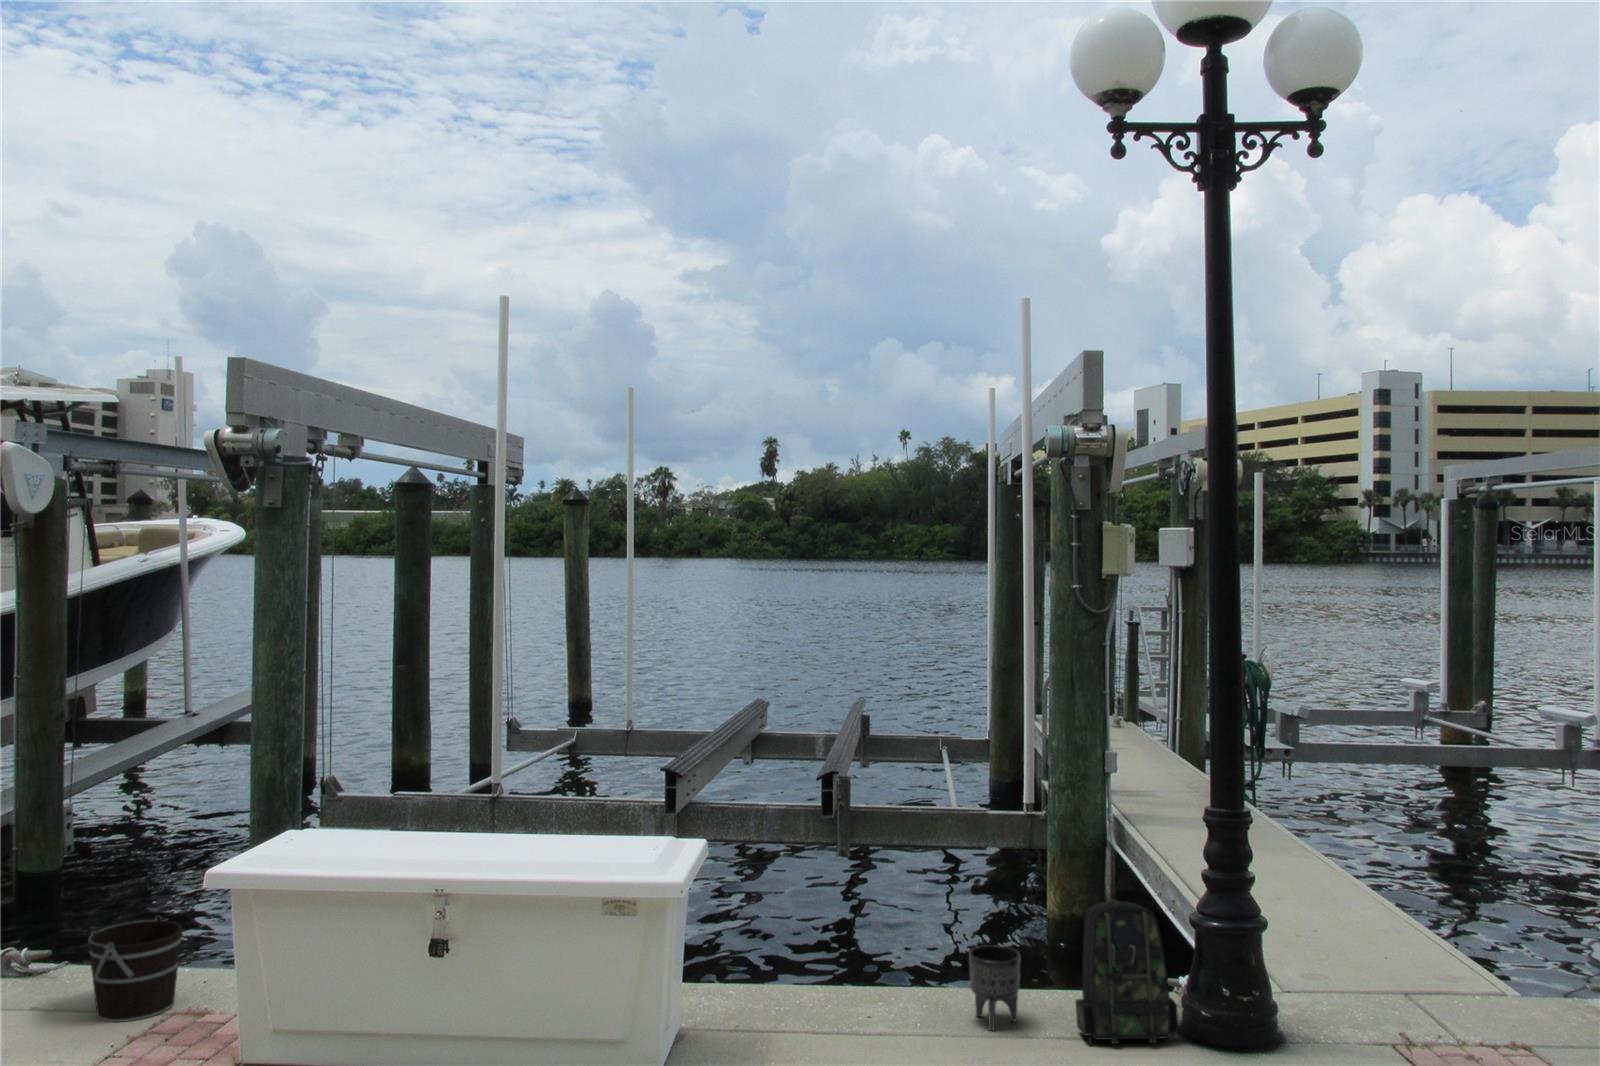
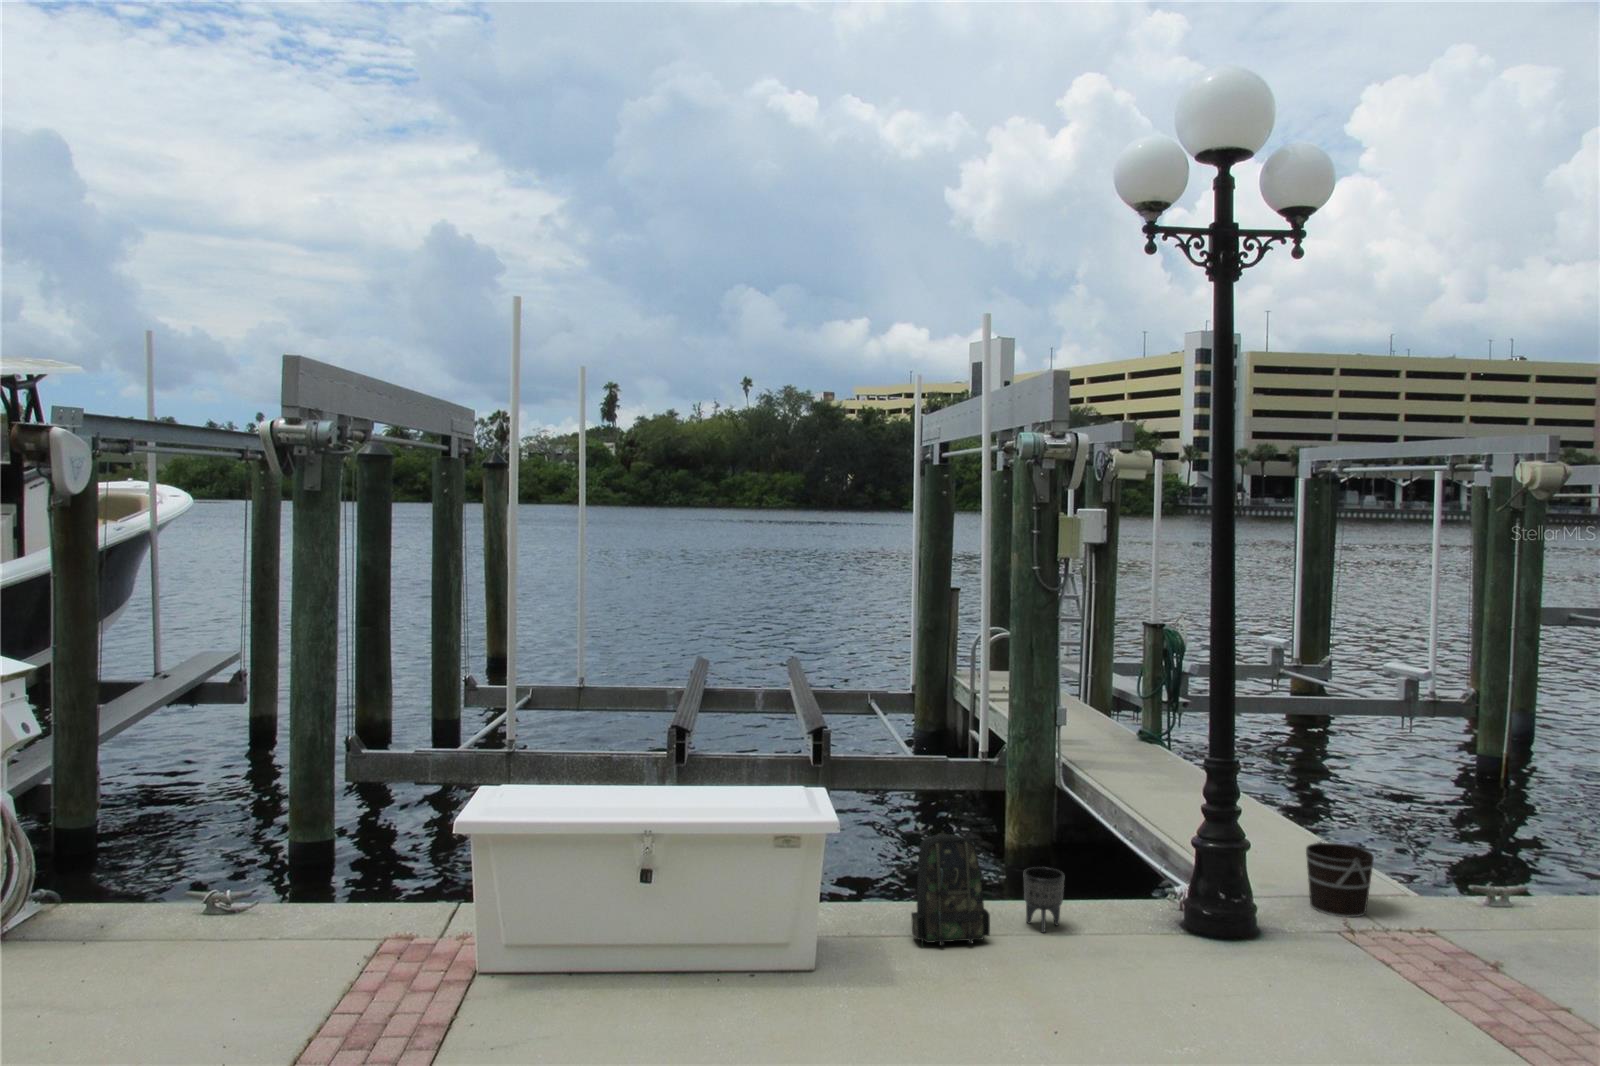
backpack: present [1076,899,1178,1044] -> present [911,833,990,945]
bucket: present [88,917,182,1022] -> present [1306,842,1374,917]

